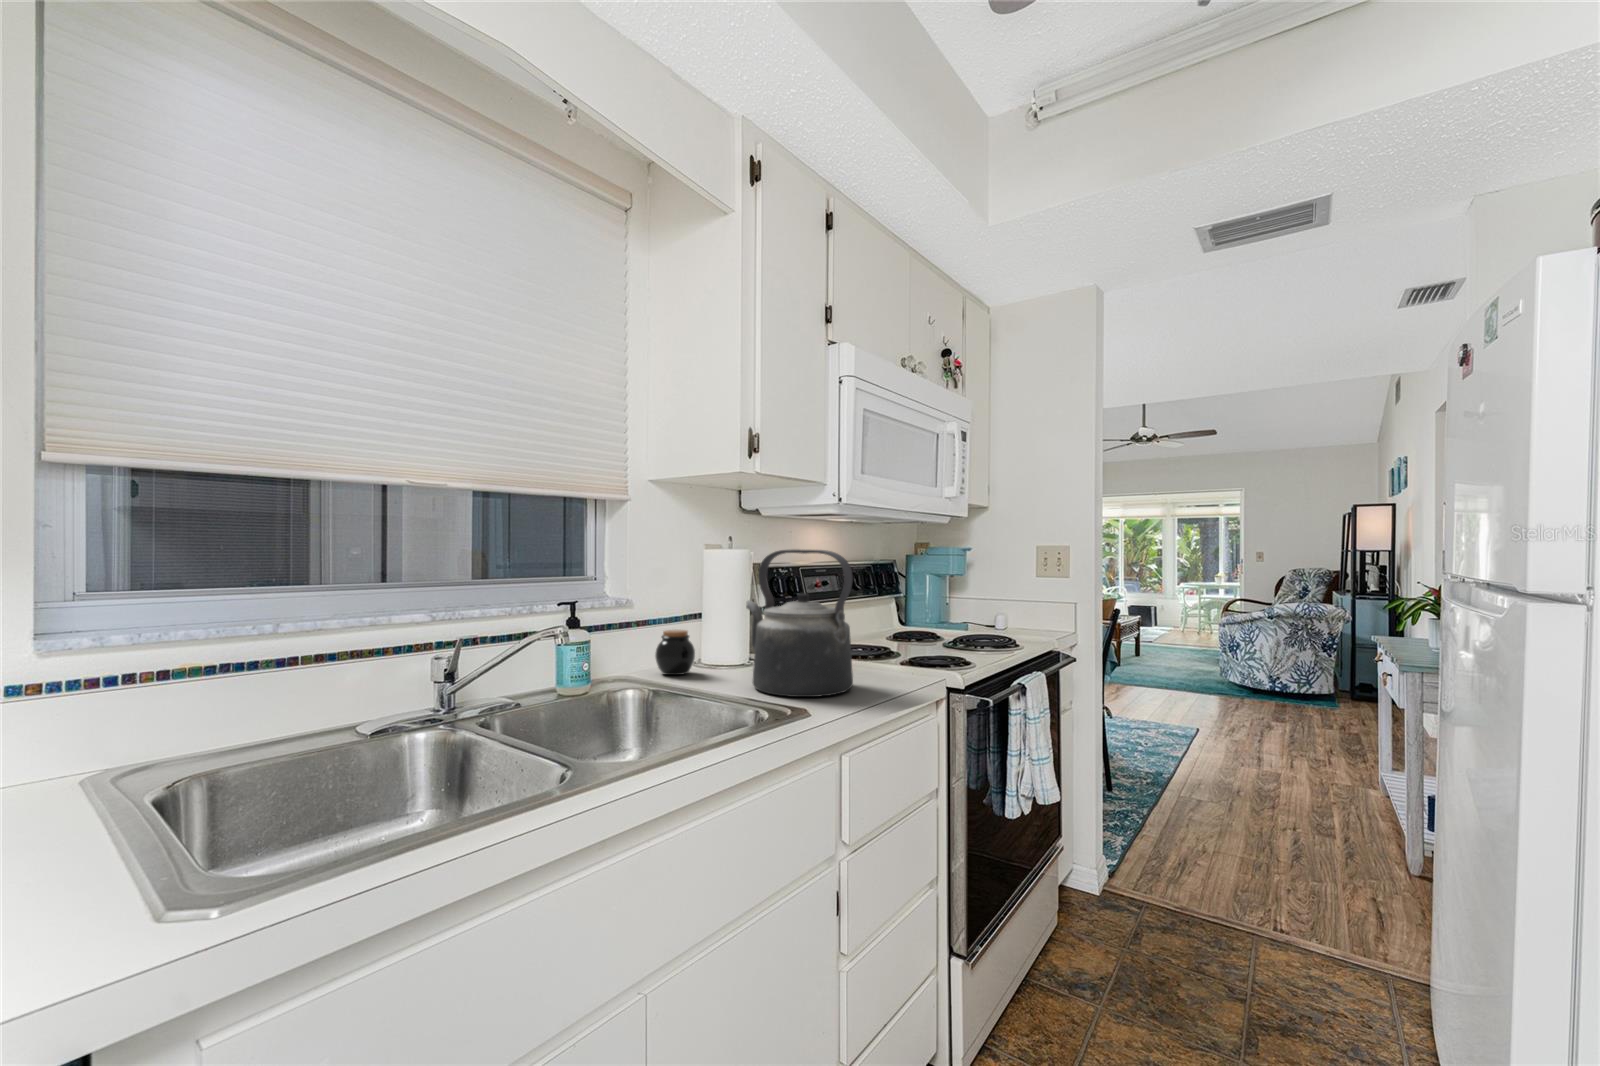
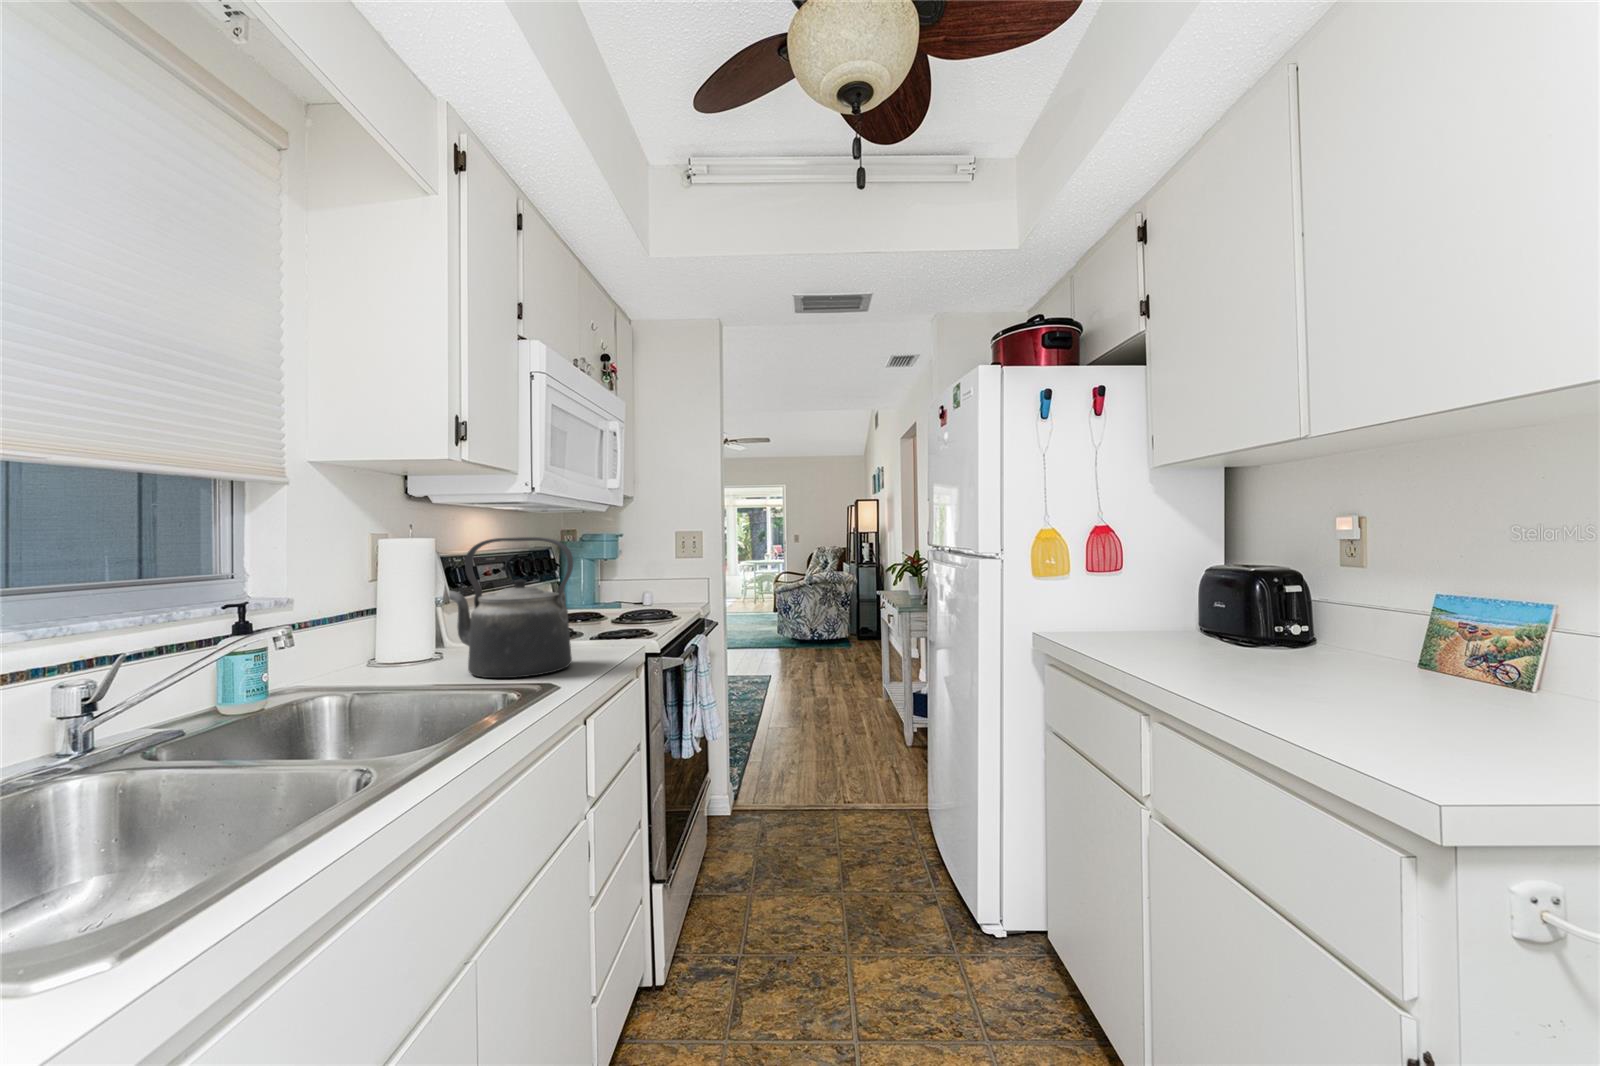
jar: present [655,630,695,675] -> none [334,628,385,679]

